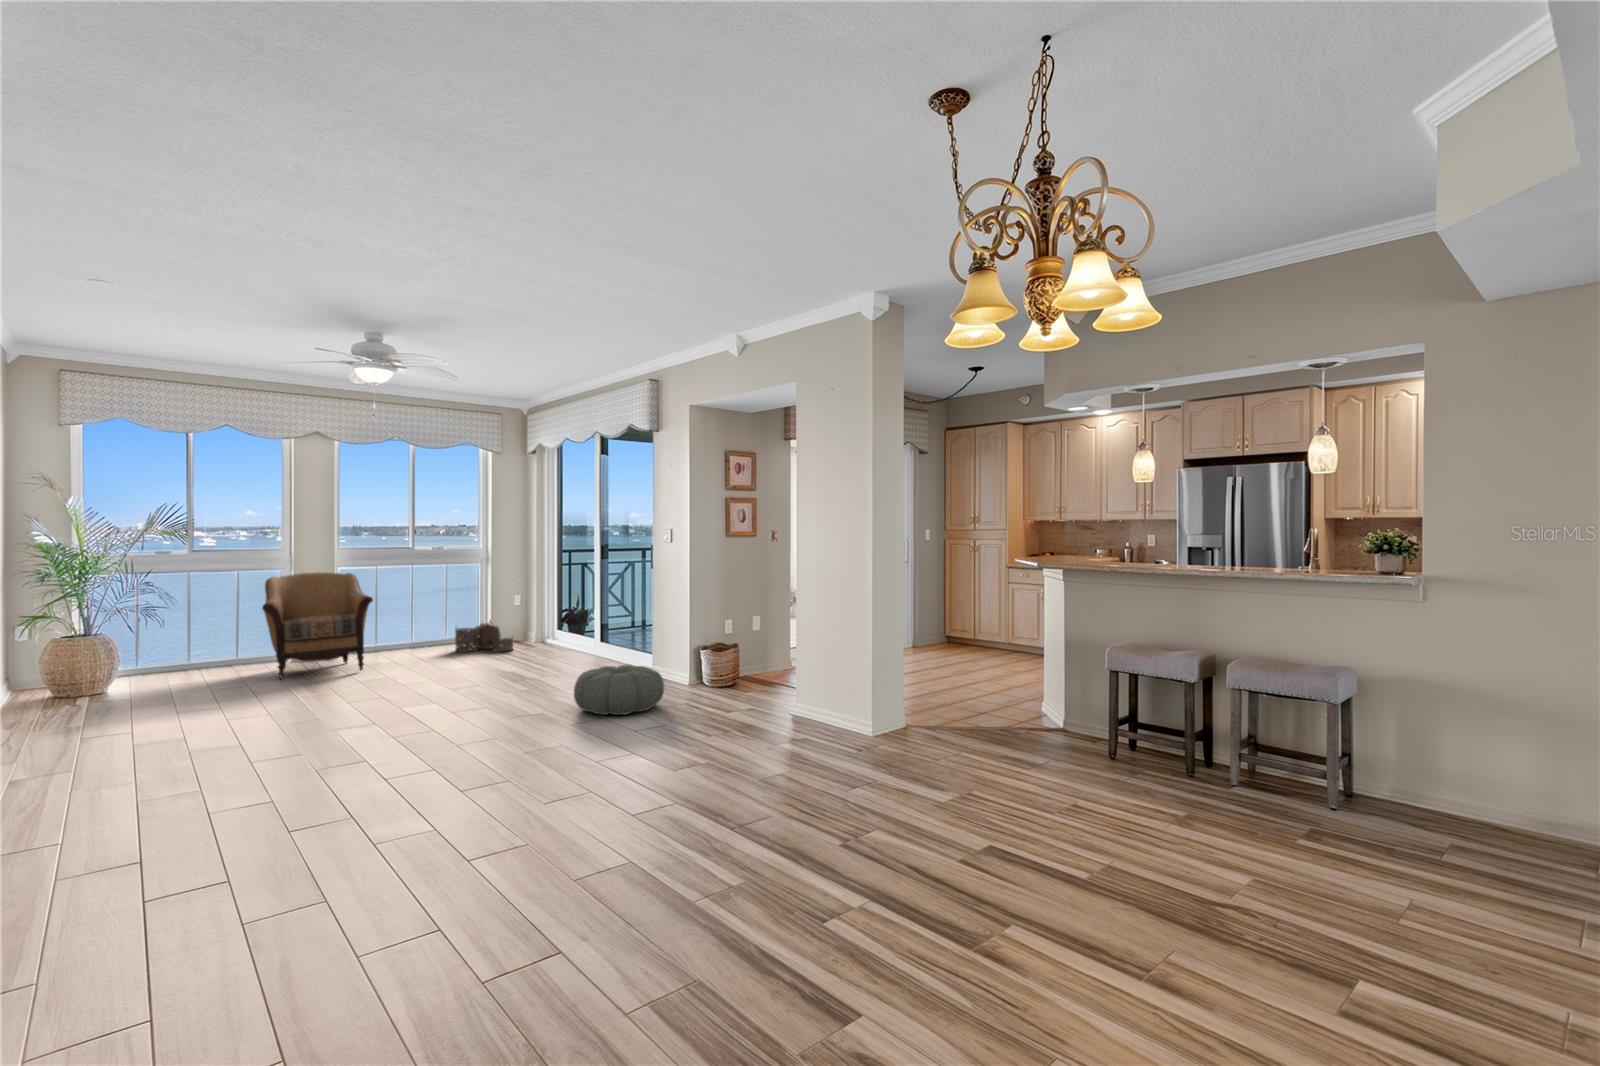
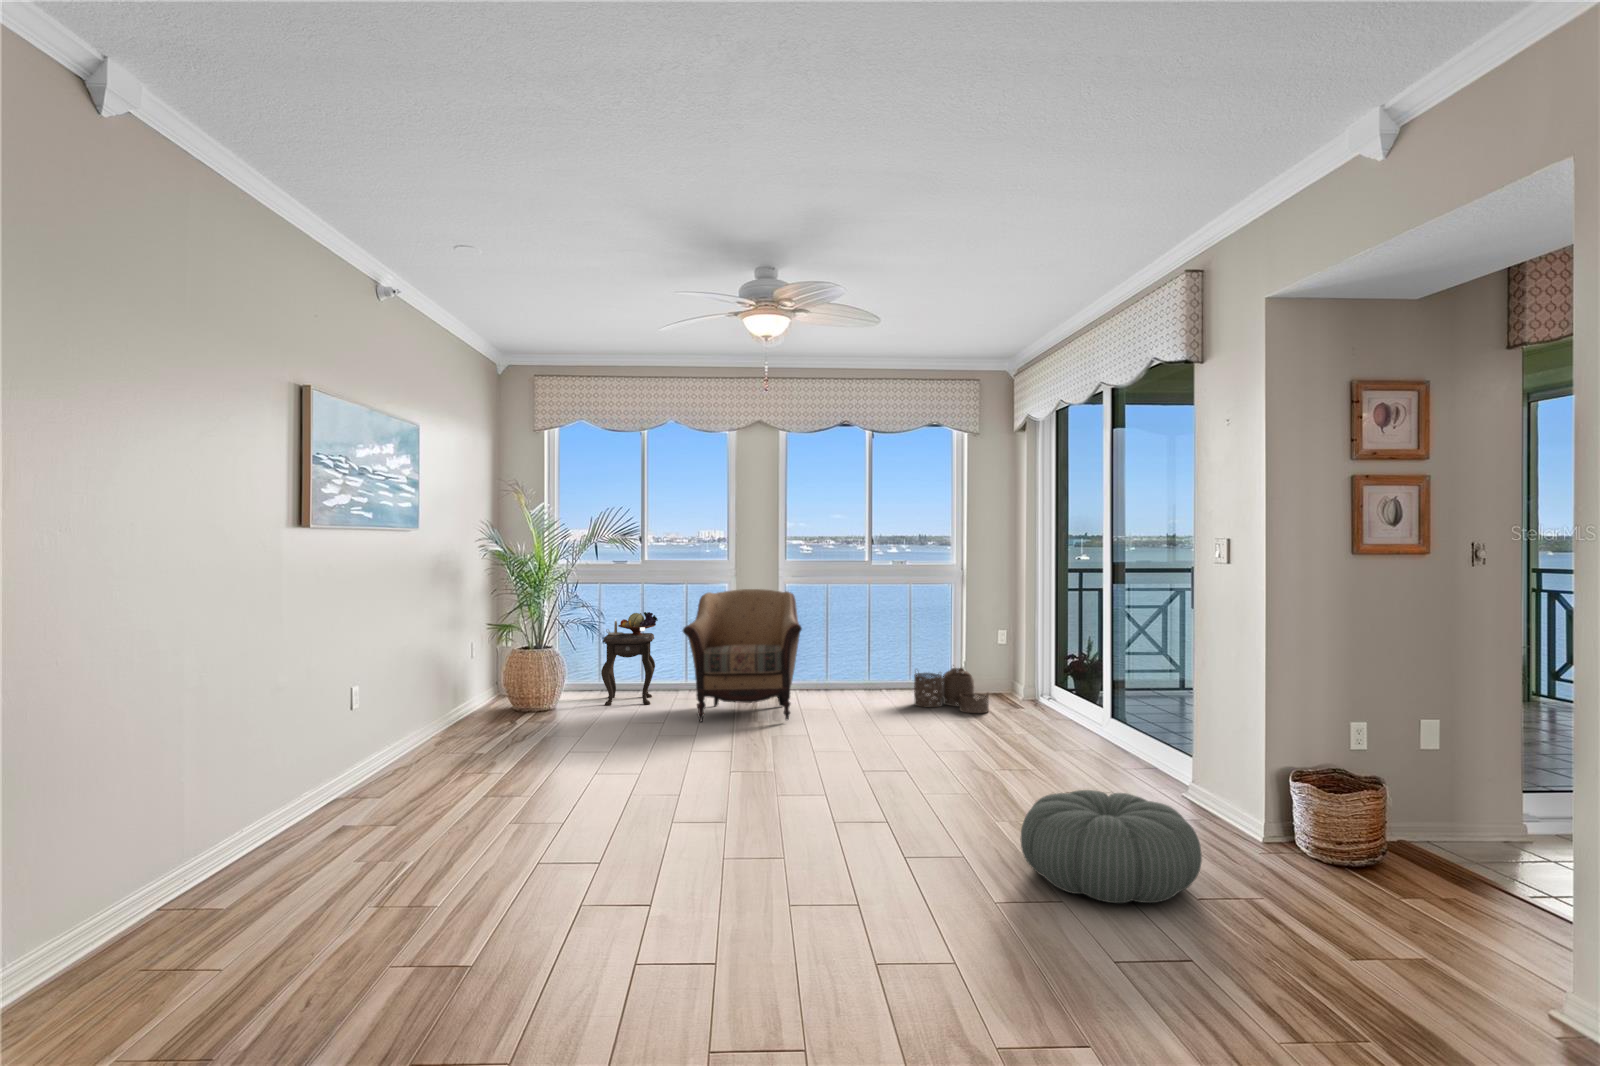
side table: none [155,594,218,681] -> present [601,612,658,705]

